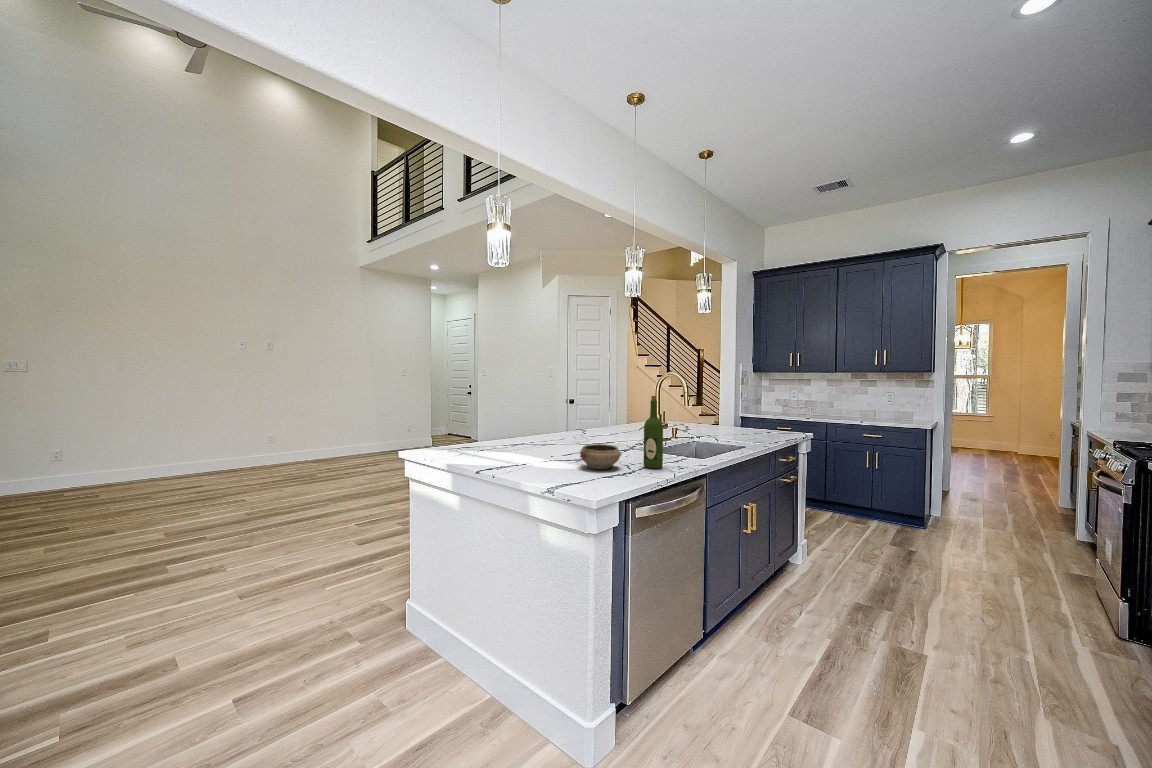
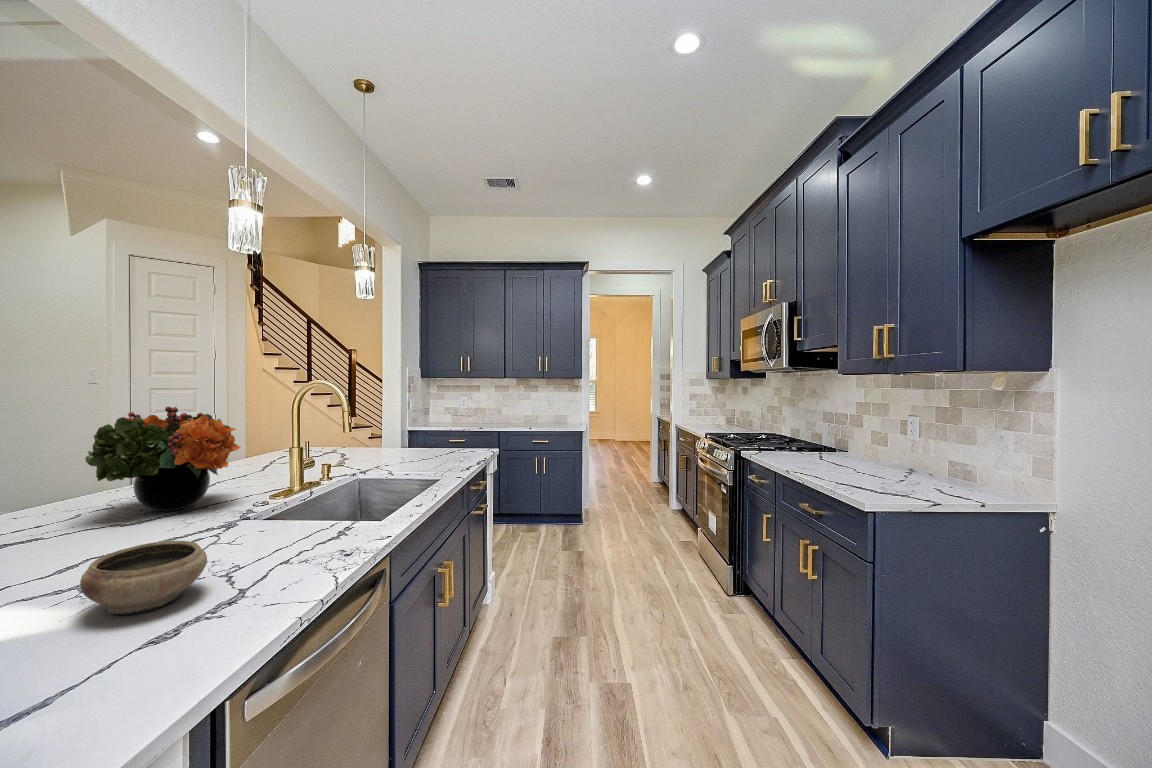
flower arrangement: none [567,386,630,441] -> present [85,407,240,511]
wine bottle: present [644,396,663,469] -> none [267,428,309,572]

